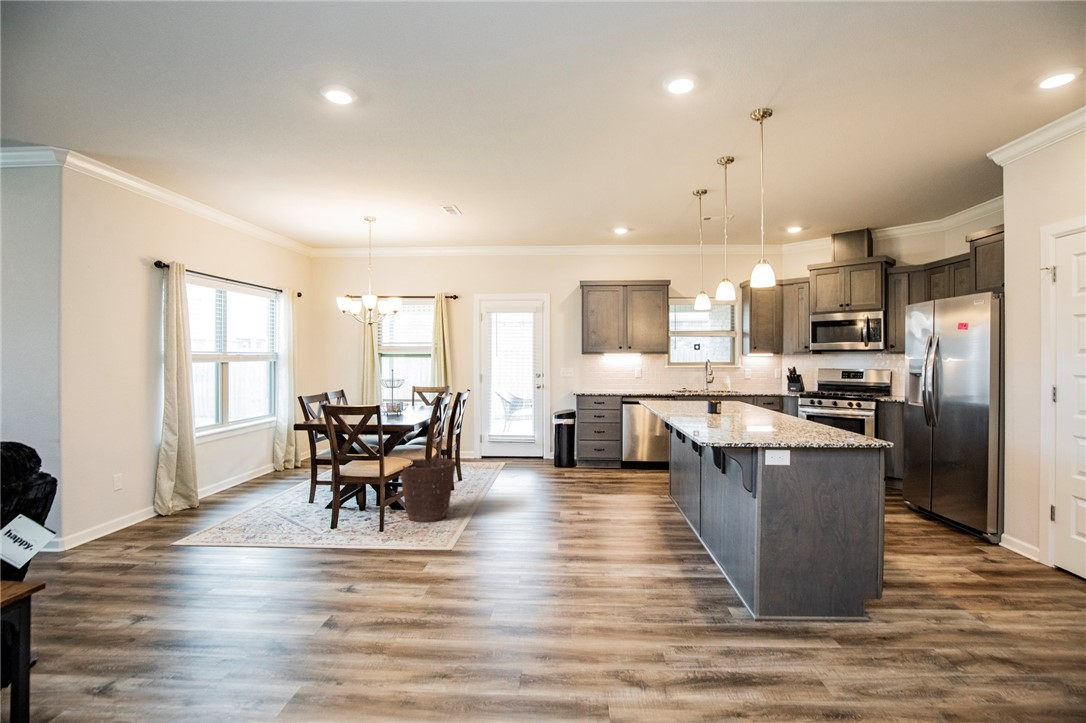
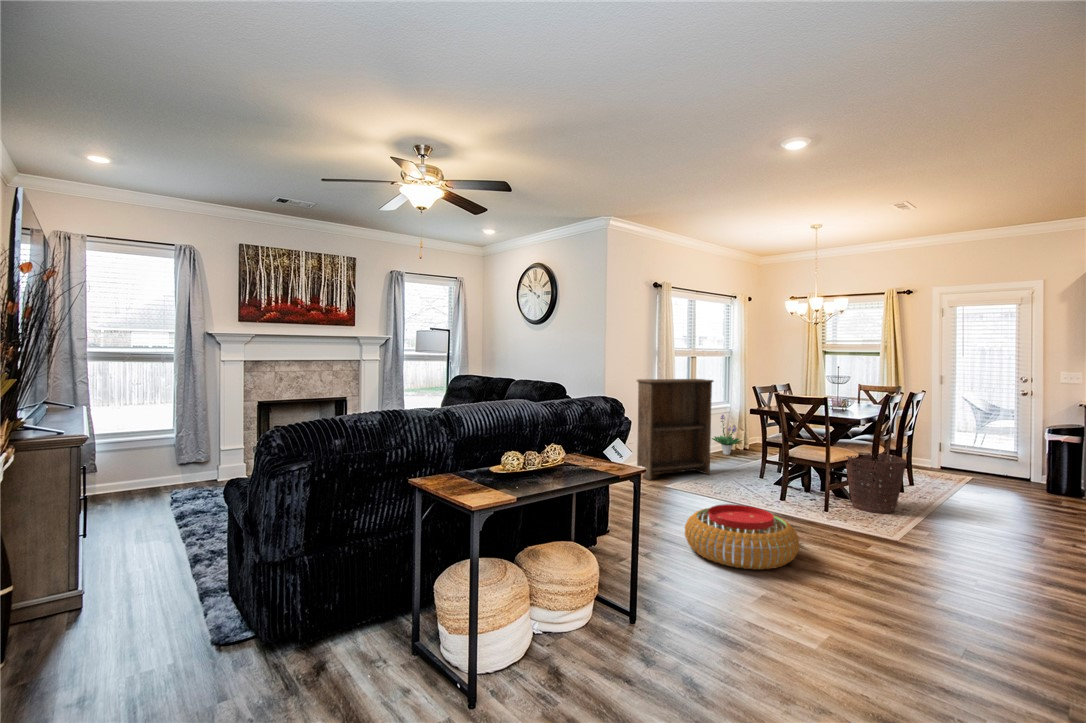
bookshelf: none [126,390,248,539] -> present [637,379,713,480]
potted plant: none [252,431,293,479] -> present [712,415,742,455]
pouf: none [188,557,348,655] -> present [685,504,799,569]

